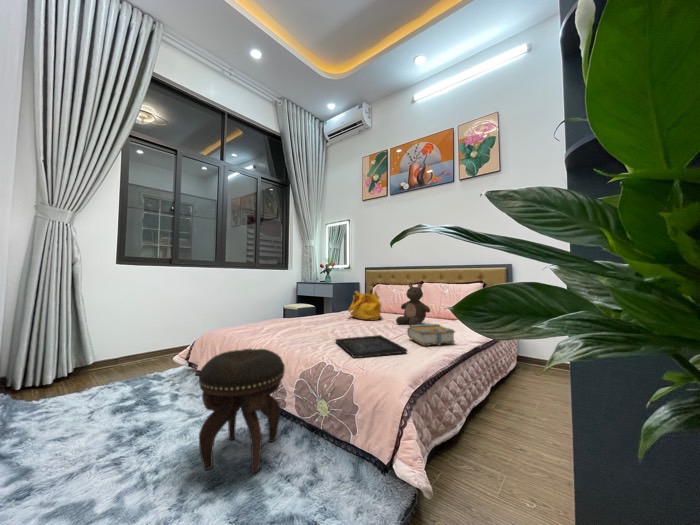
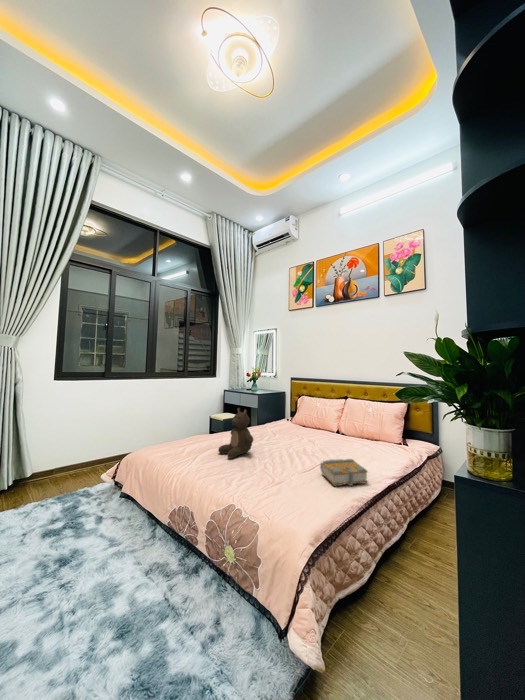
stuffed bear: present [396,283,430,326] -> present [218,408,253,458]
handbag: present [348,291,382,321] -> none [267,408,301,441]
tray: present [335,335,407,358] -> none [248,469,316,504]
footstool: present [199,349,285,473] -> none [111,488,194,620]

